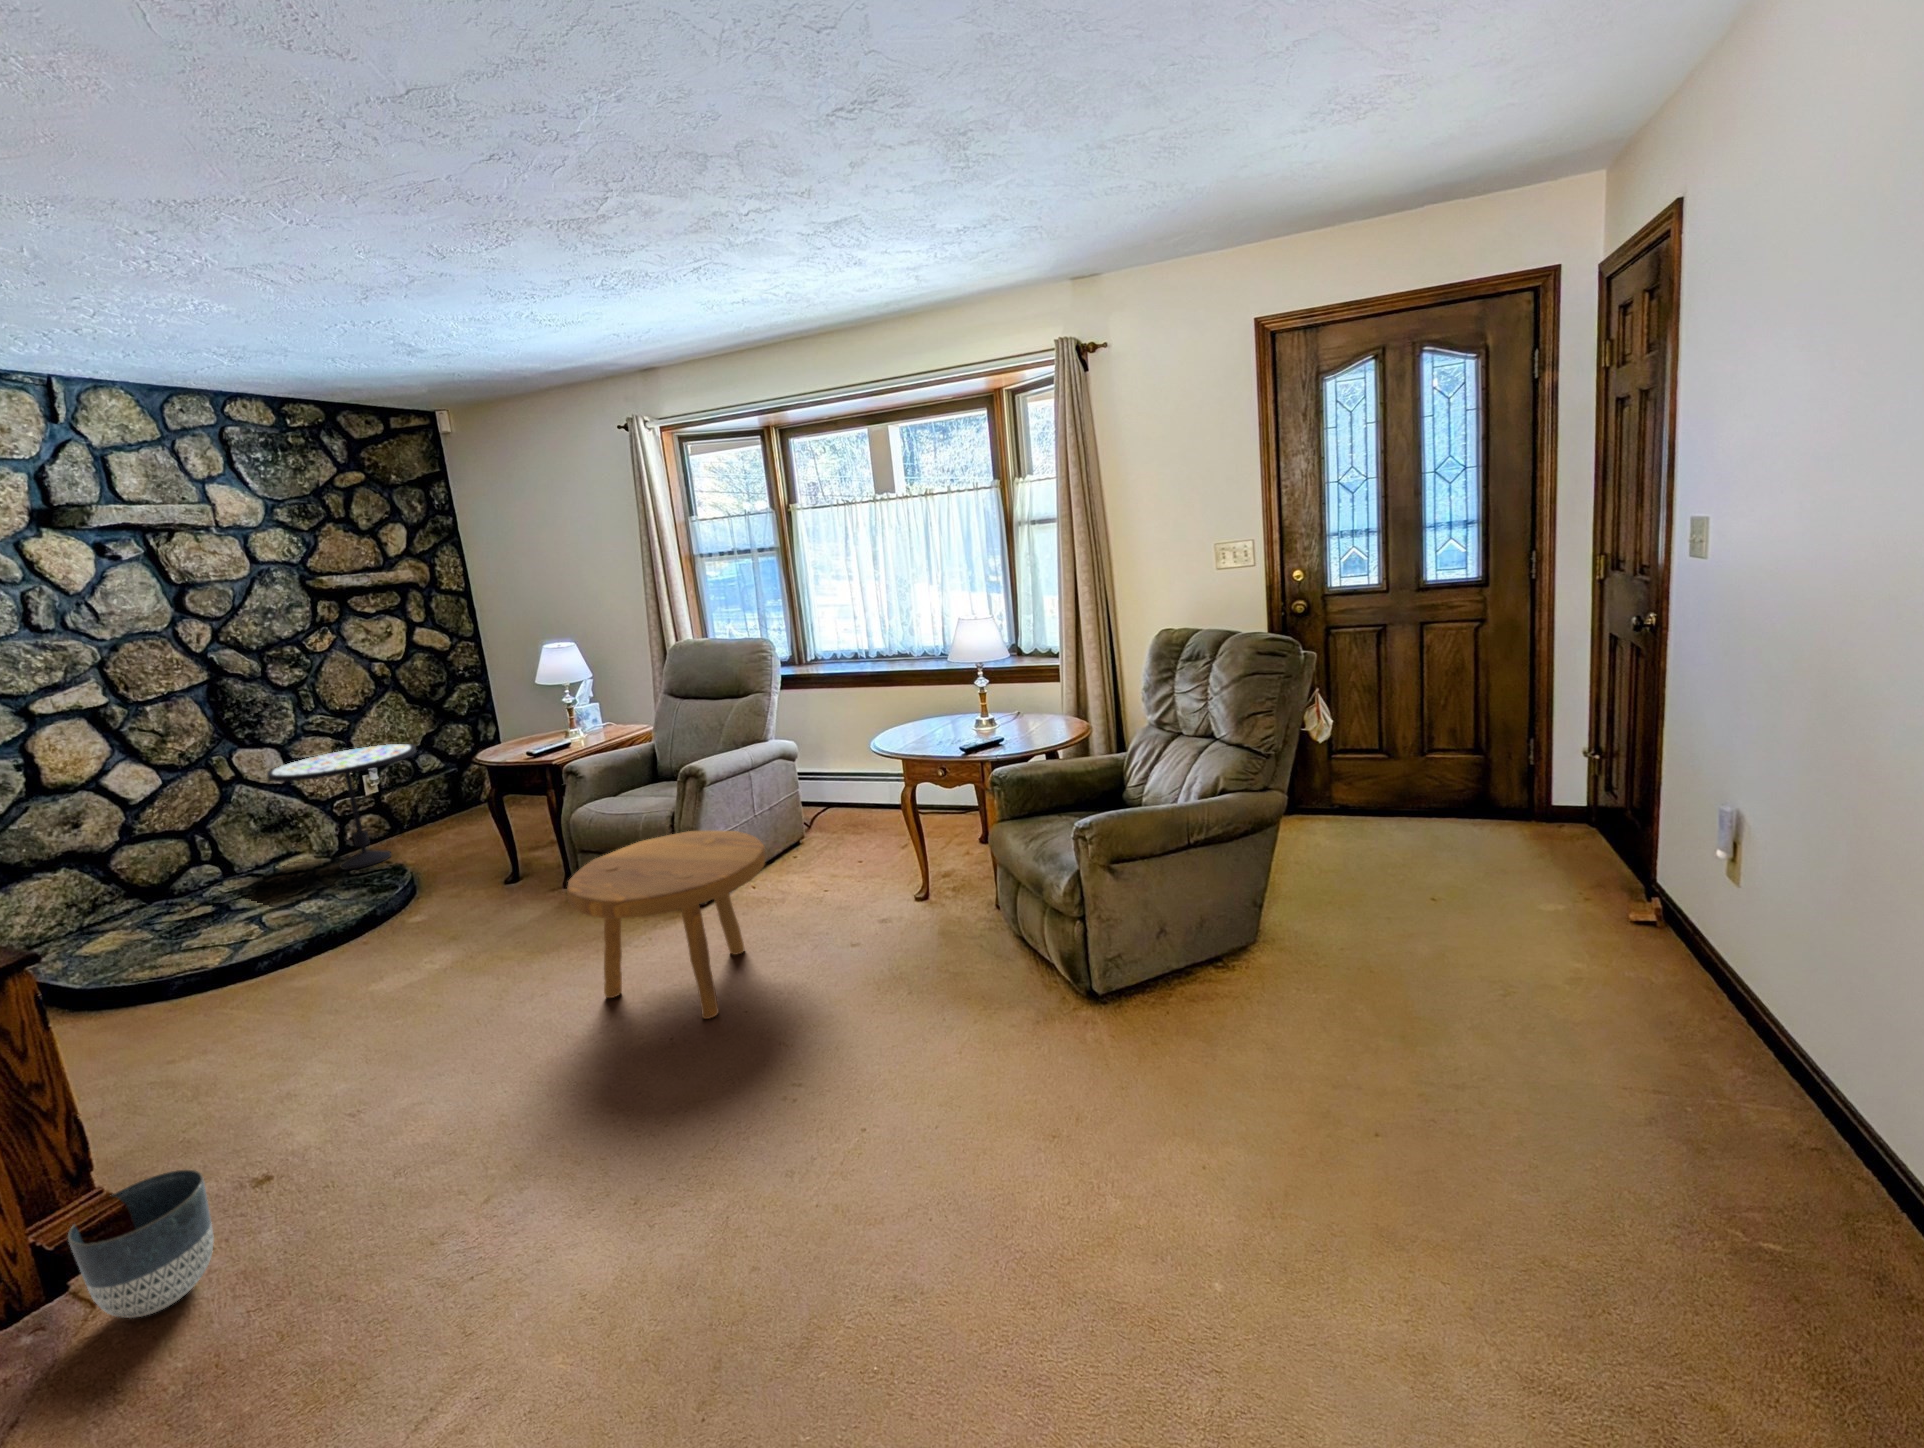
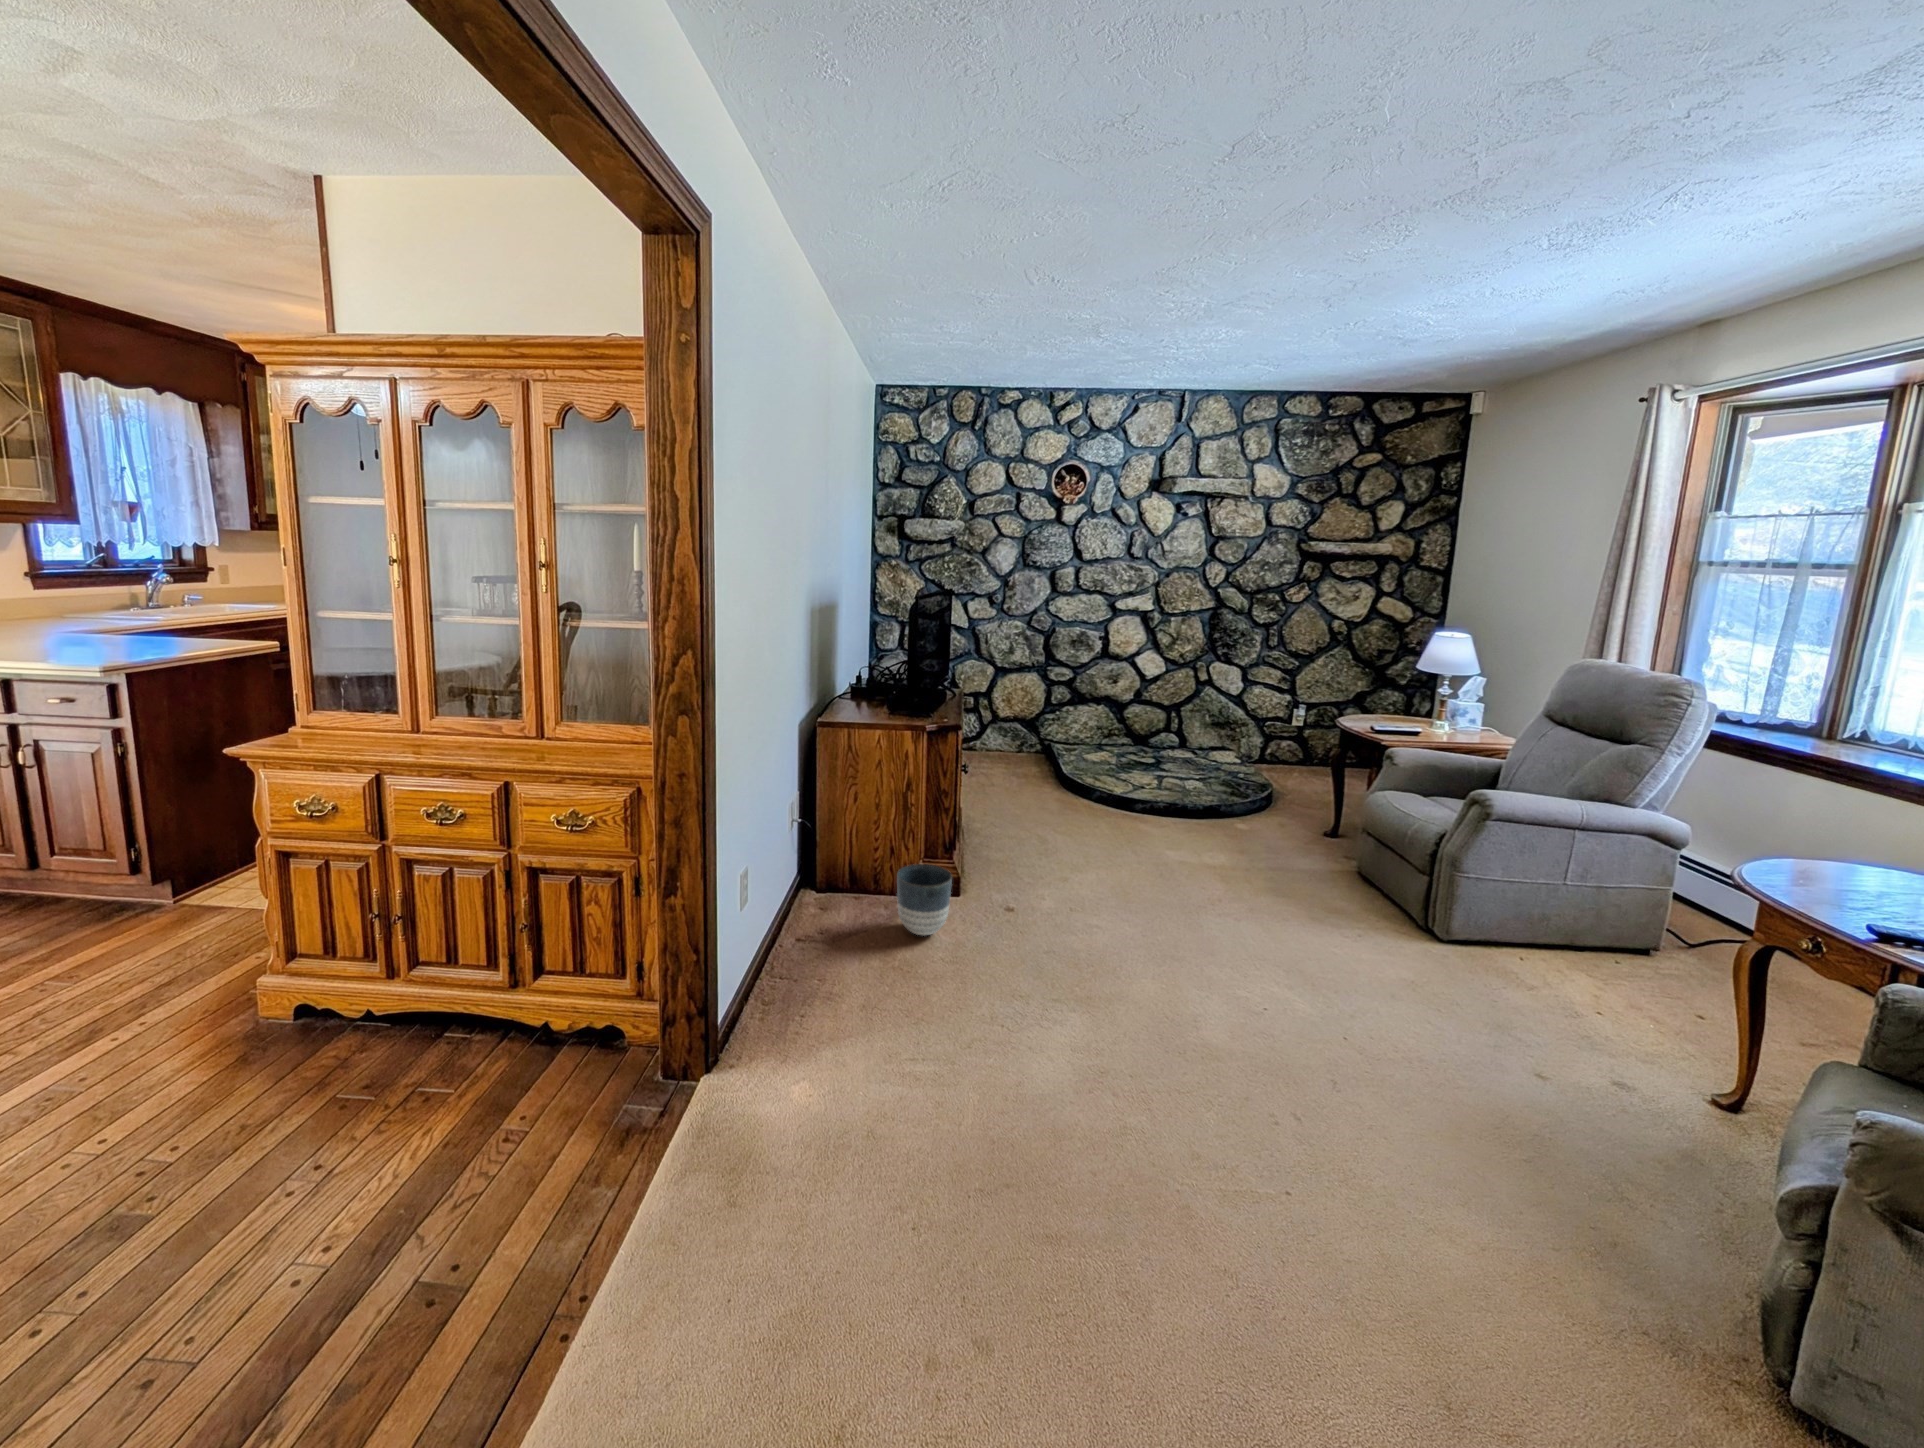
side table: present [267,744,416,870] -> none [1219,681,1328,779]
footstool: present [567,831,766,1019] -> none [1235,834,1461,1036]

